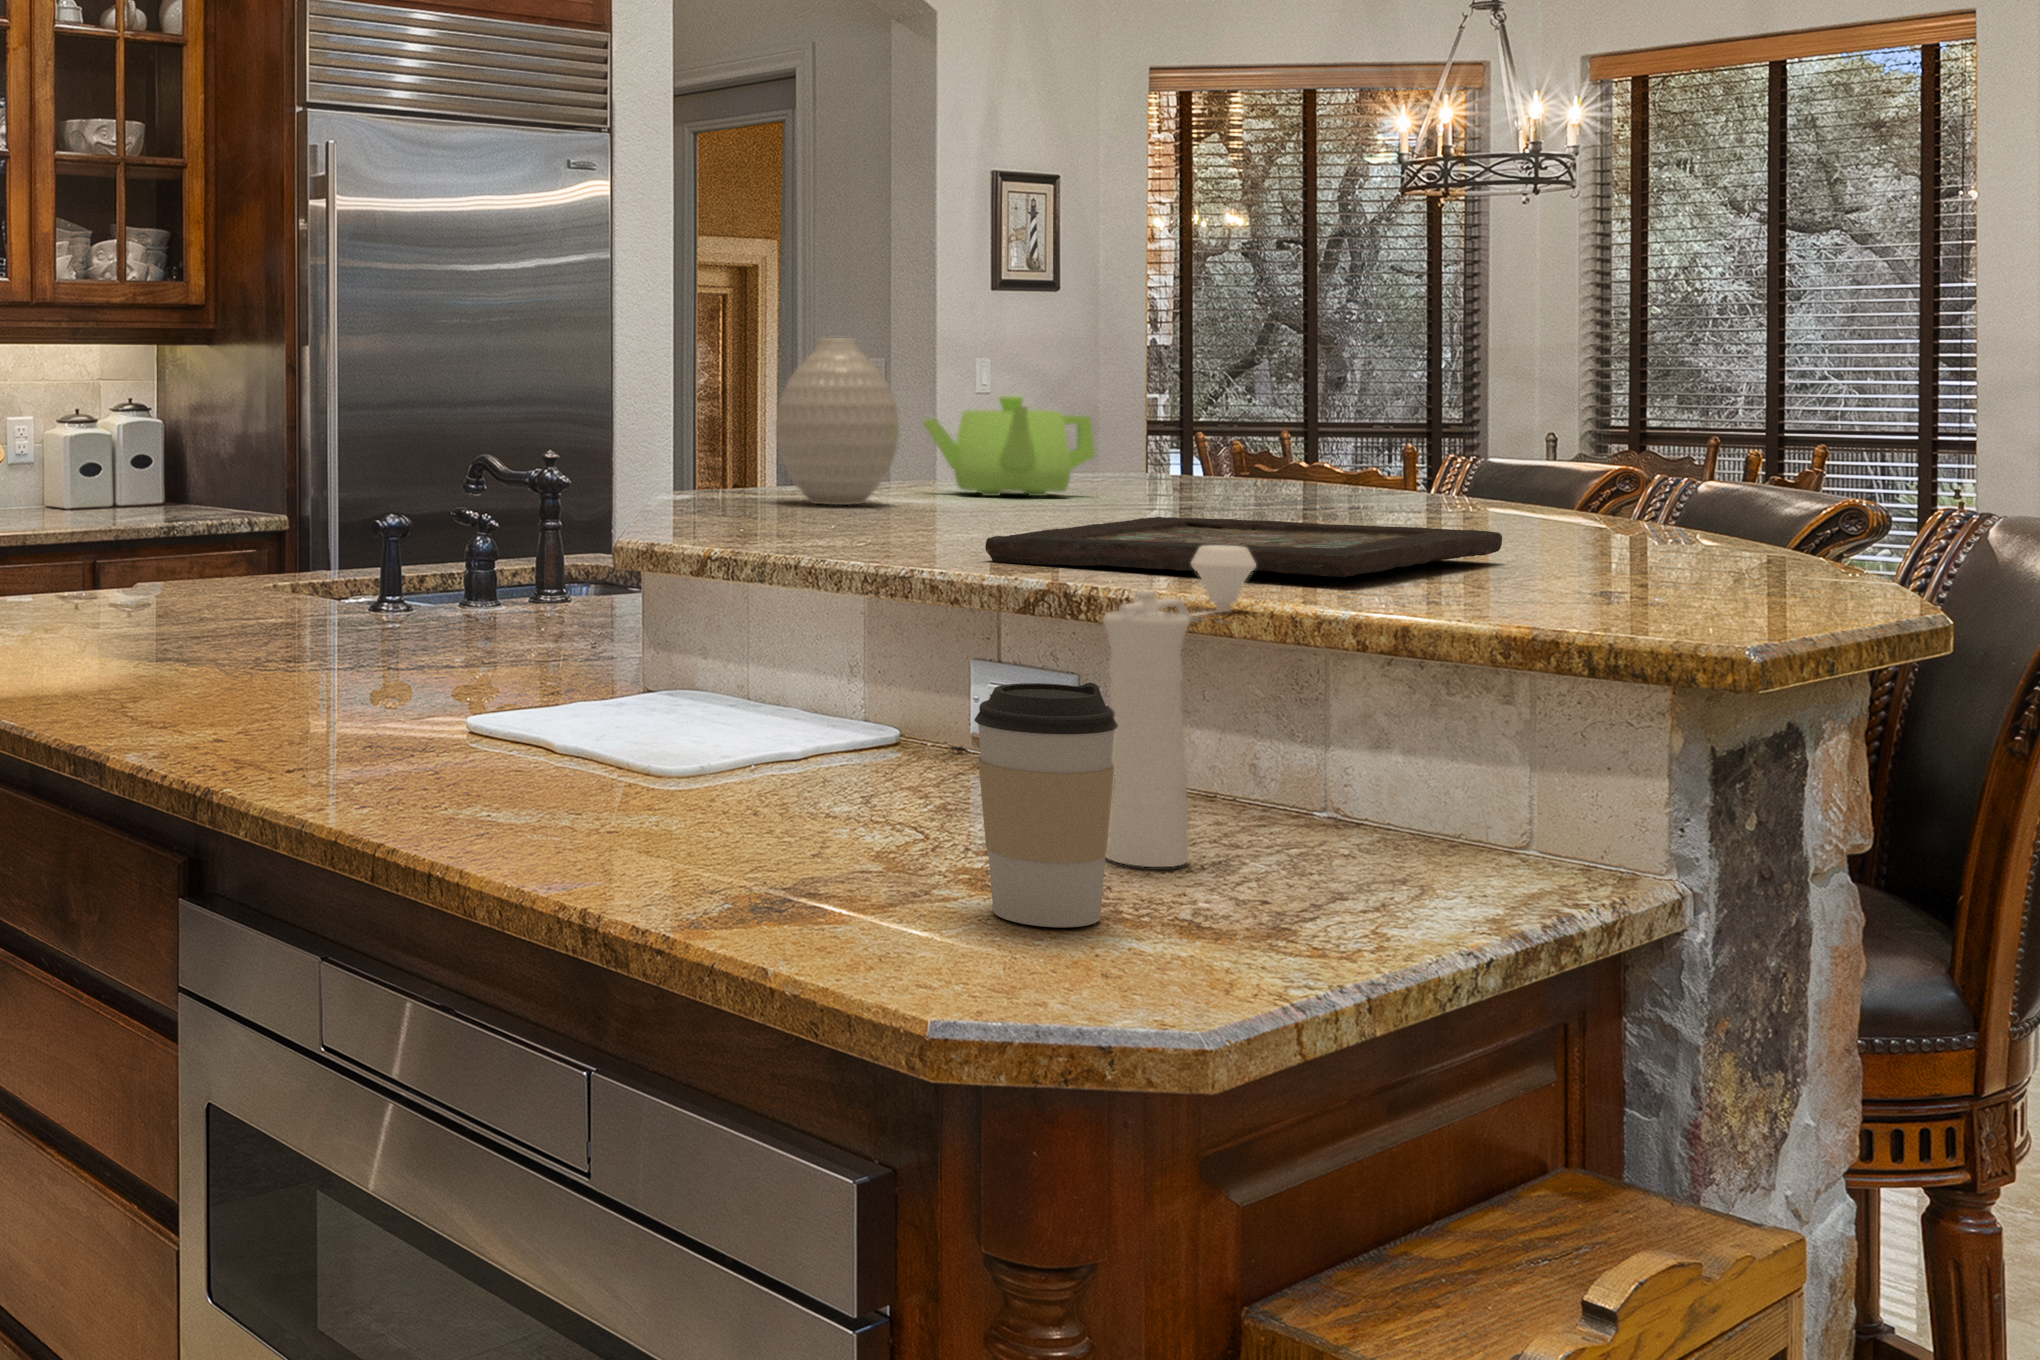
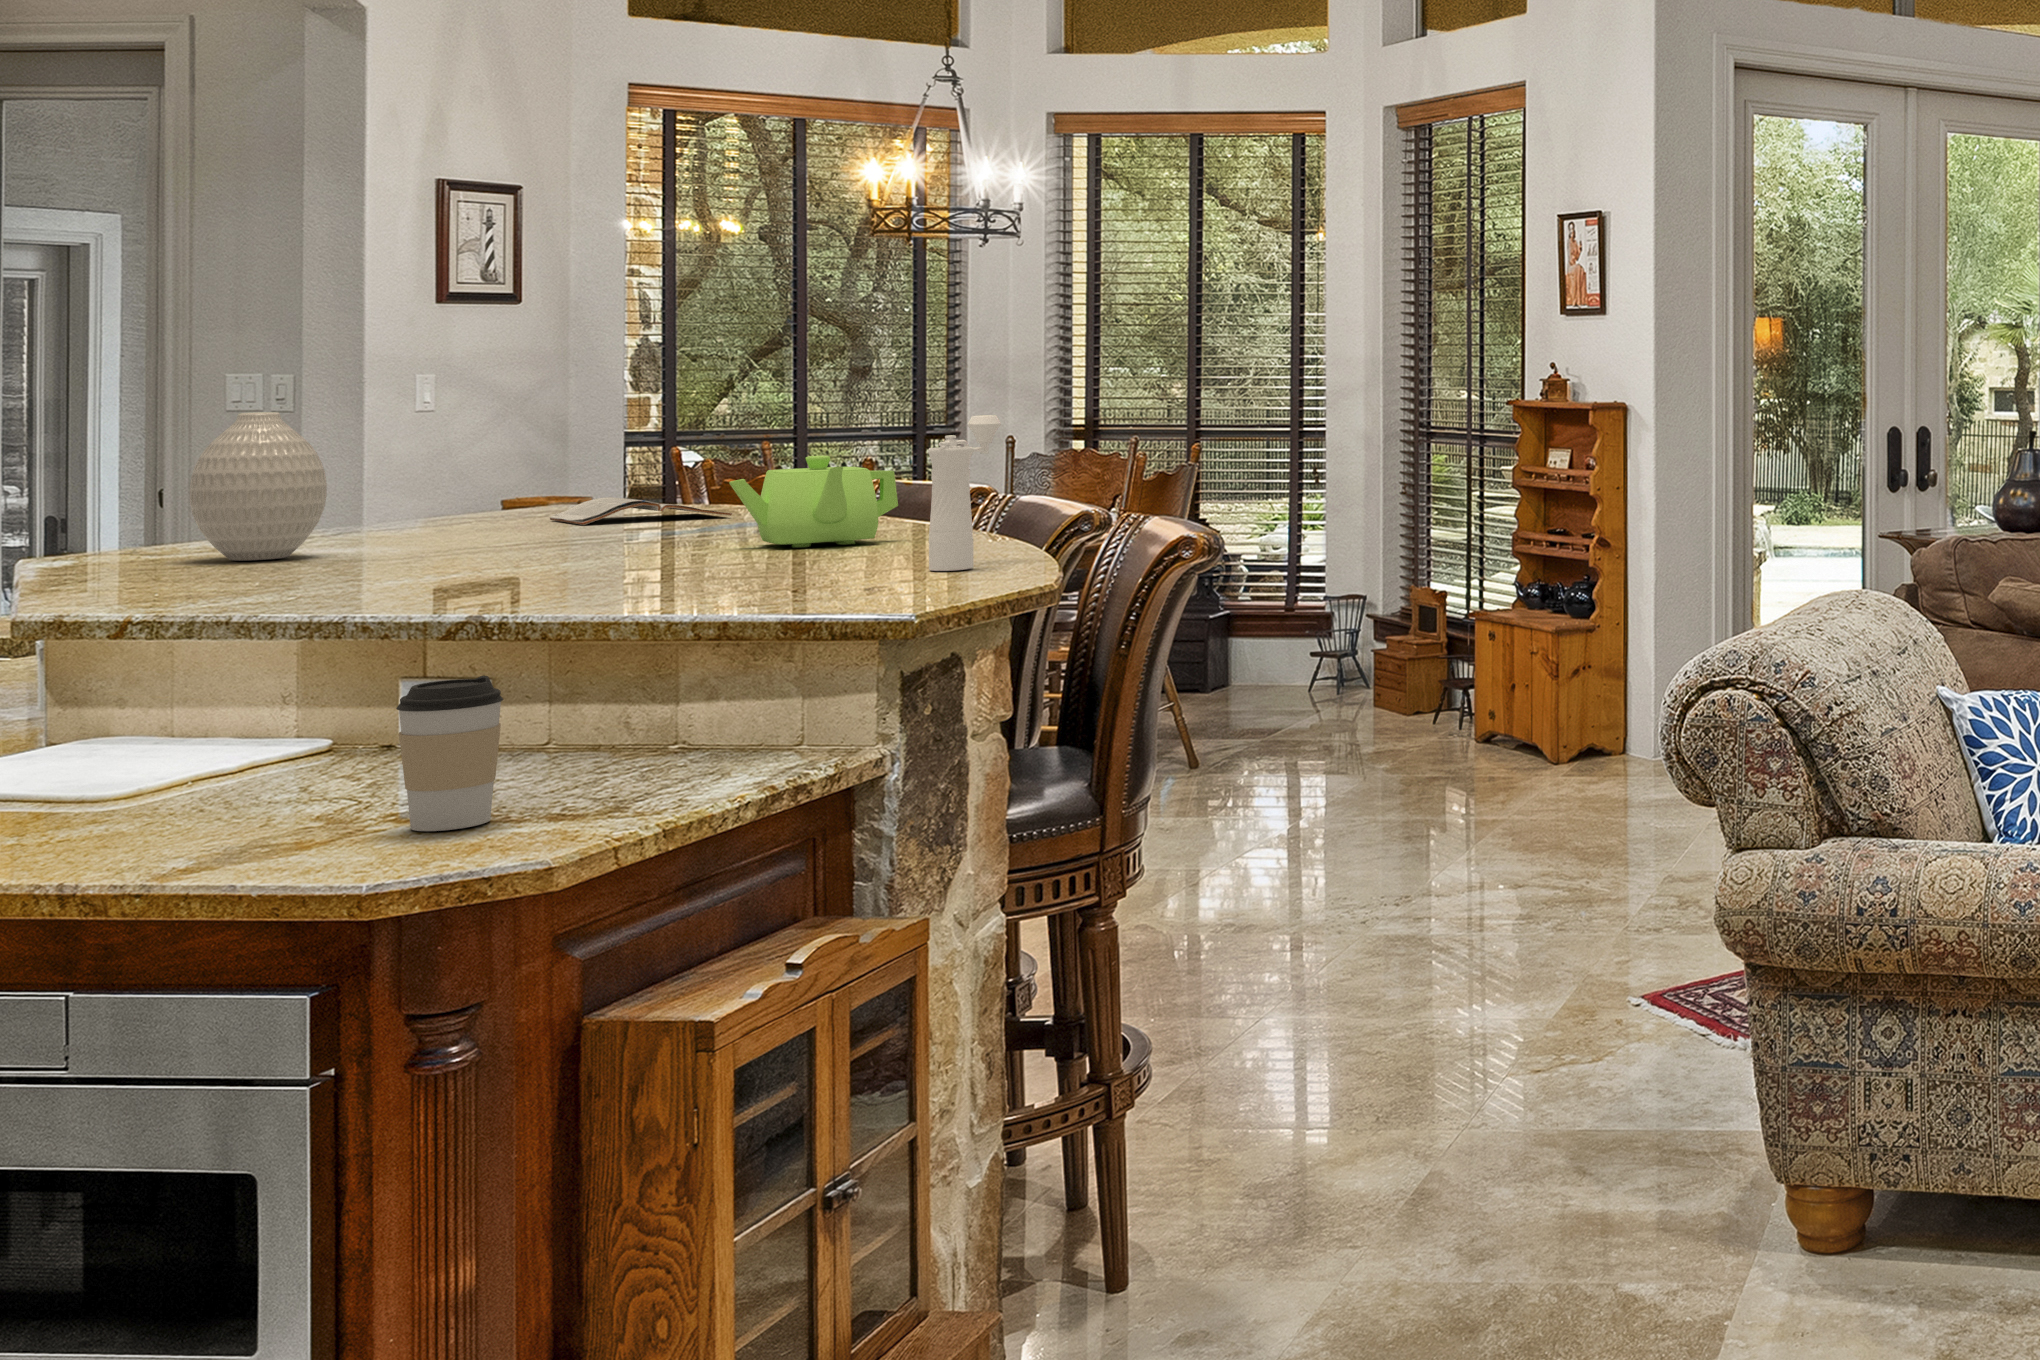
teapot: present [923,396,1095,496] -> present [729,456,898,547]
magazine: none [1111,463,1312,493] -> present [550,497,732,525]
decorative tray: present [985,517,1502,577] -> none [411,548,824,601]
pepper mill: present [1103,546,1255,867] -> present [928,415,1001,571]

